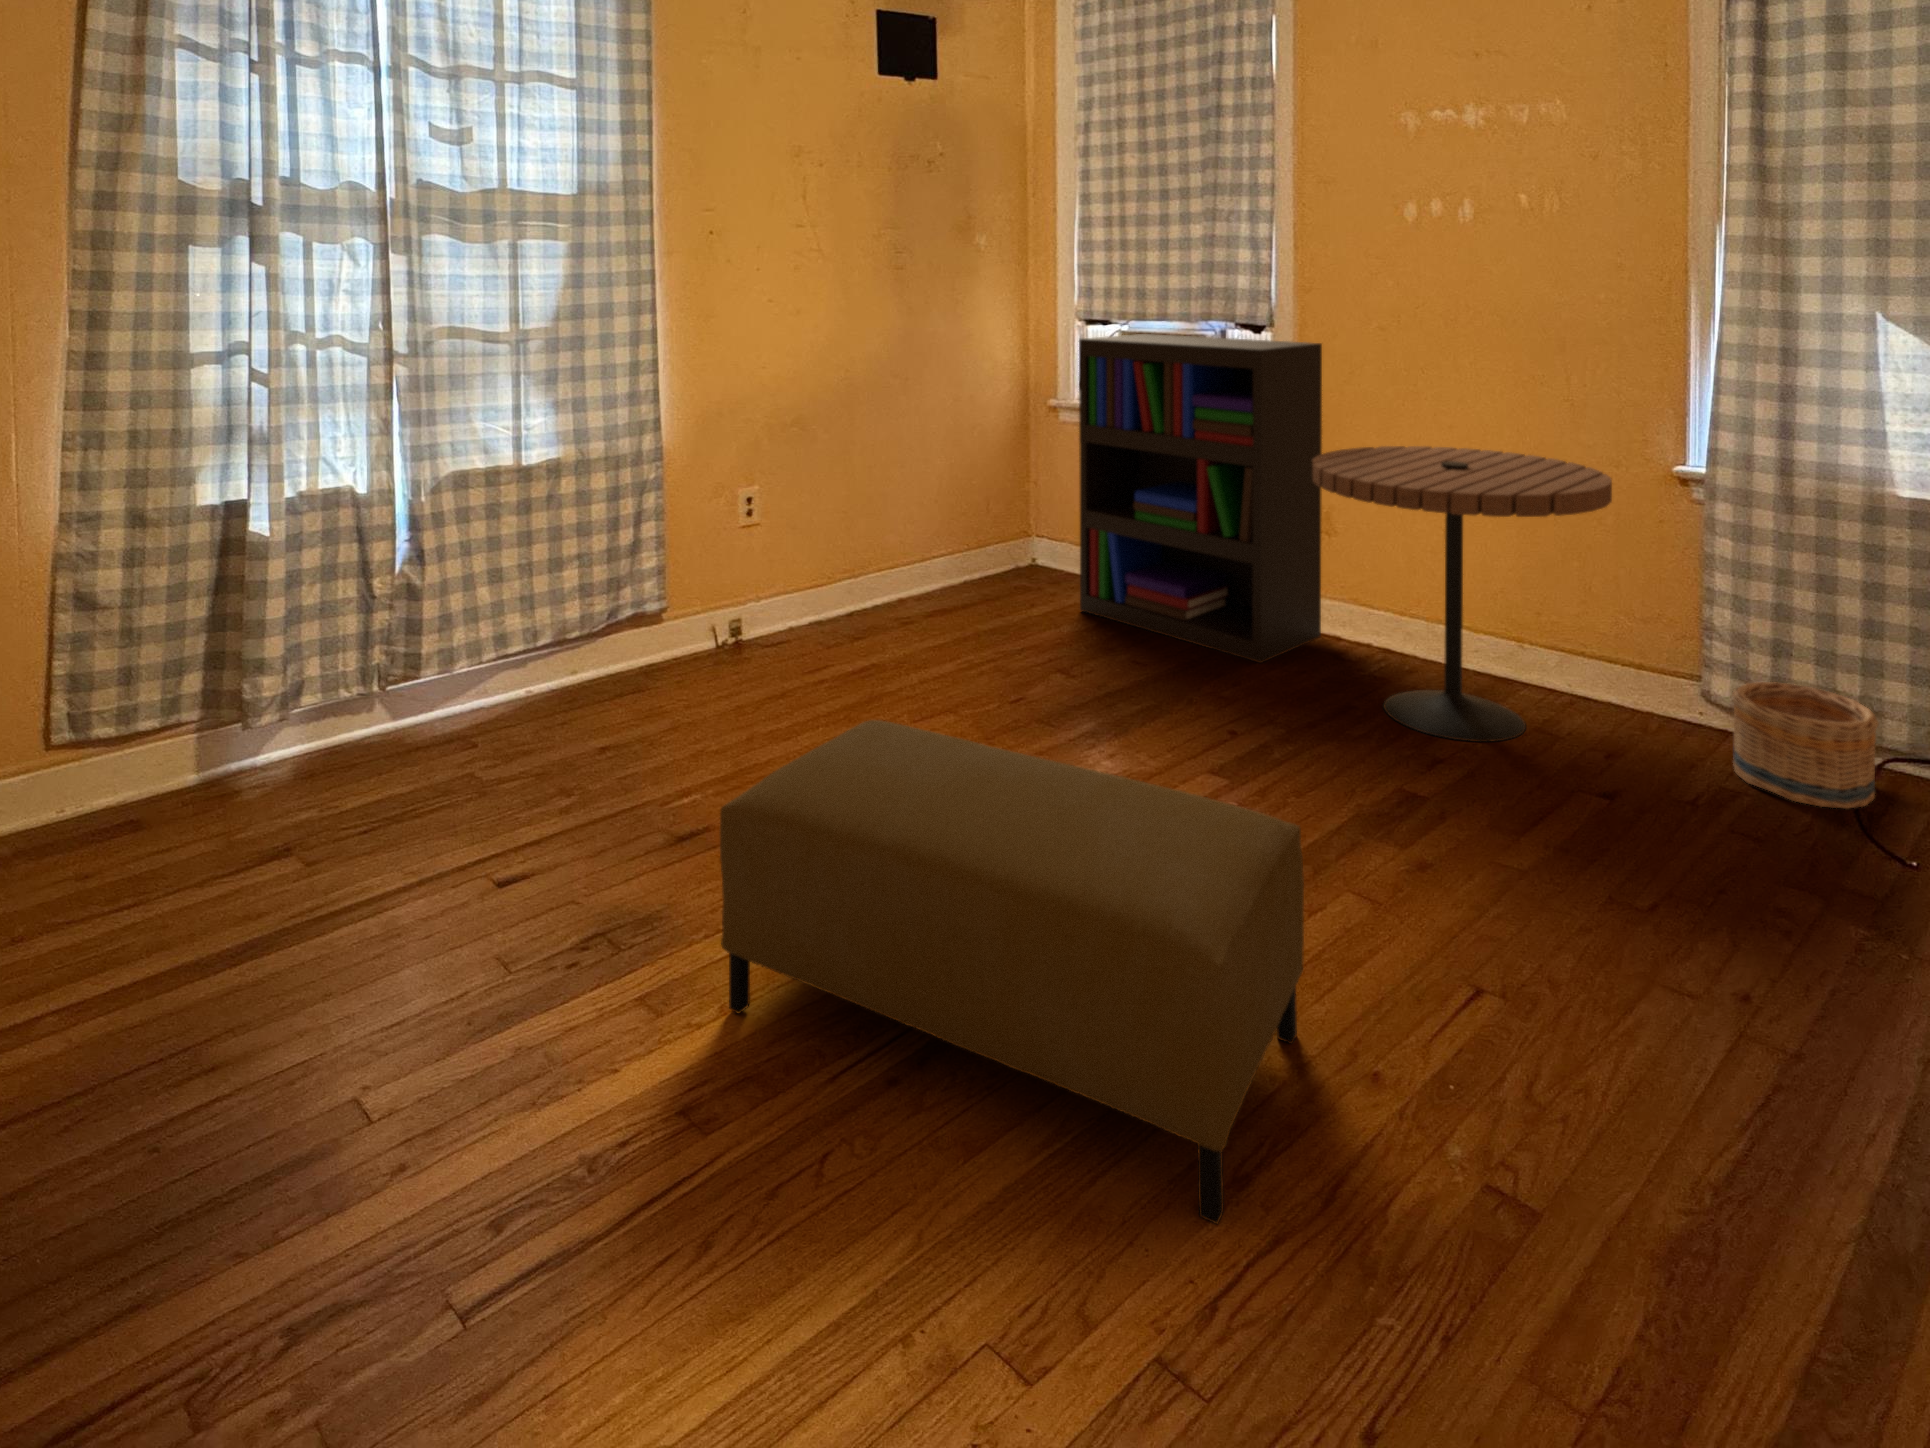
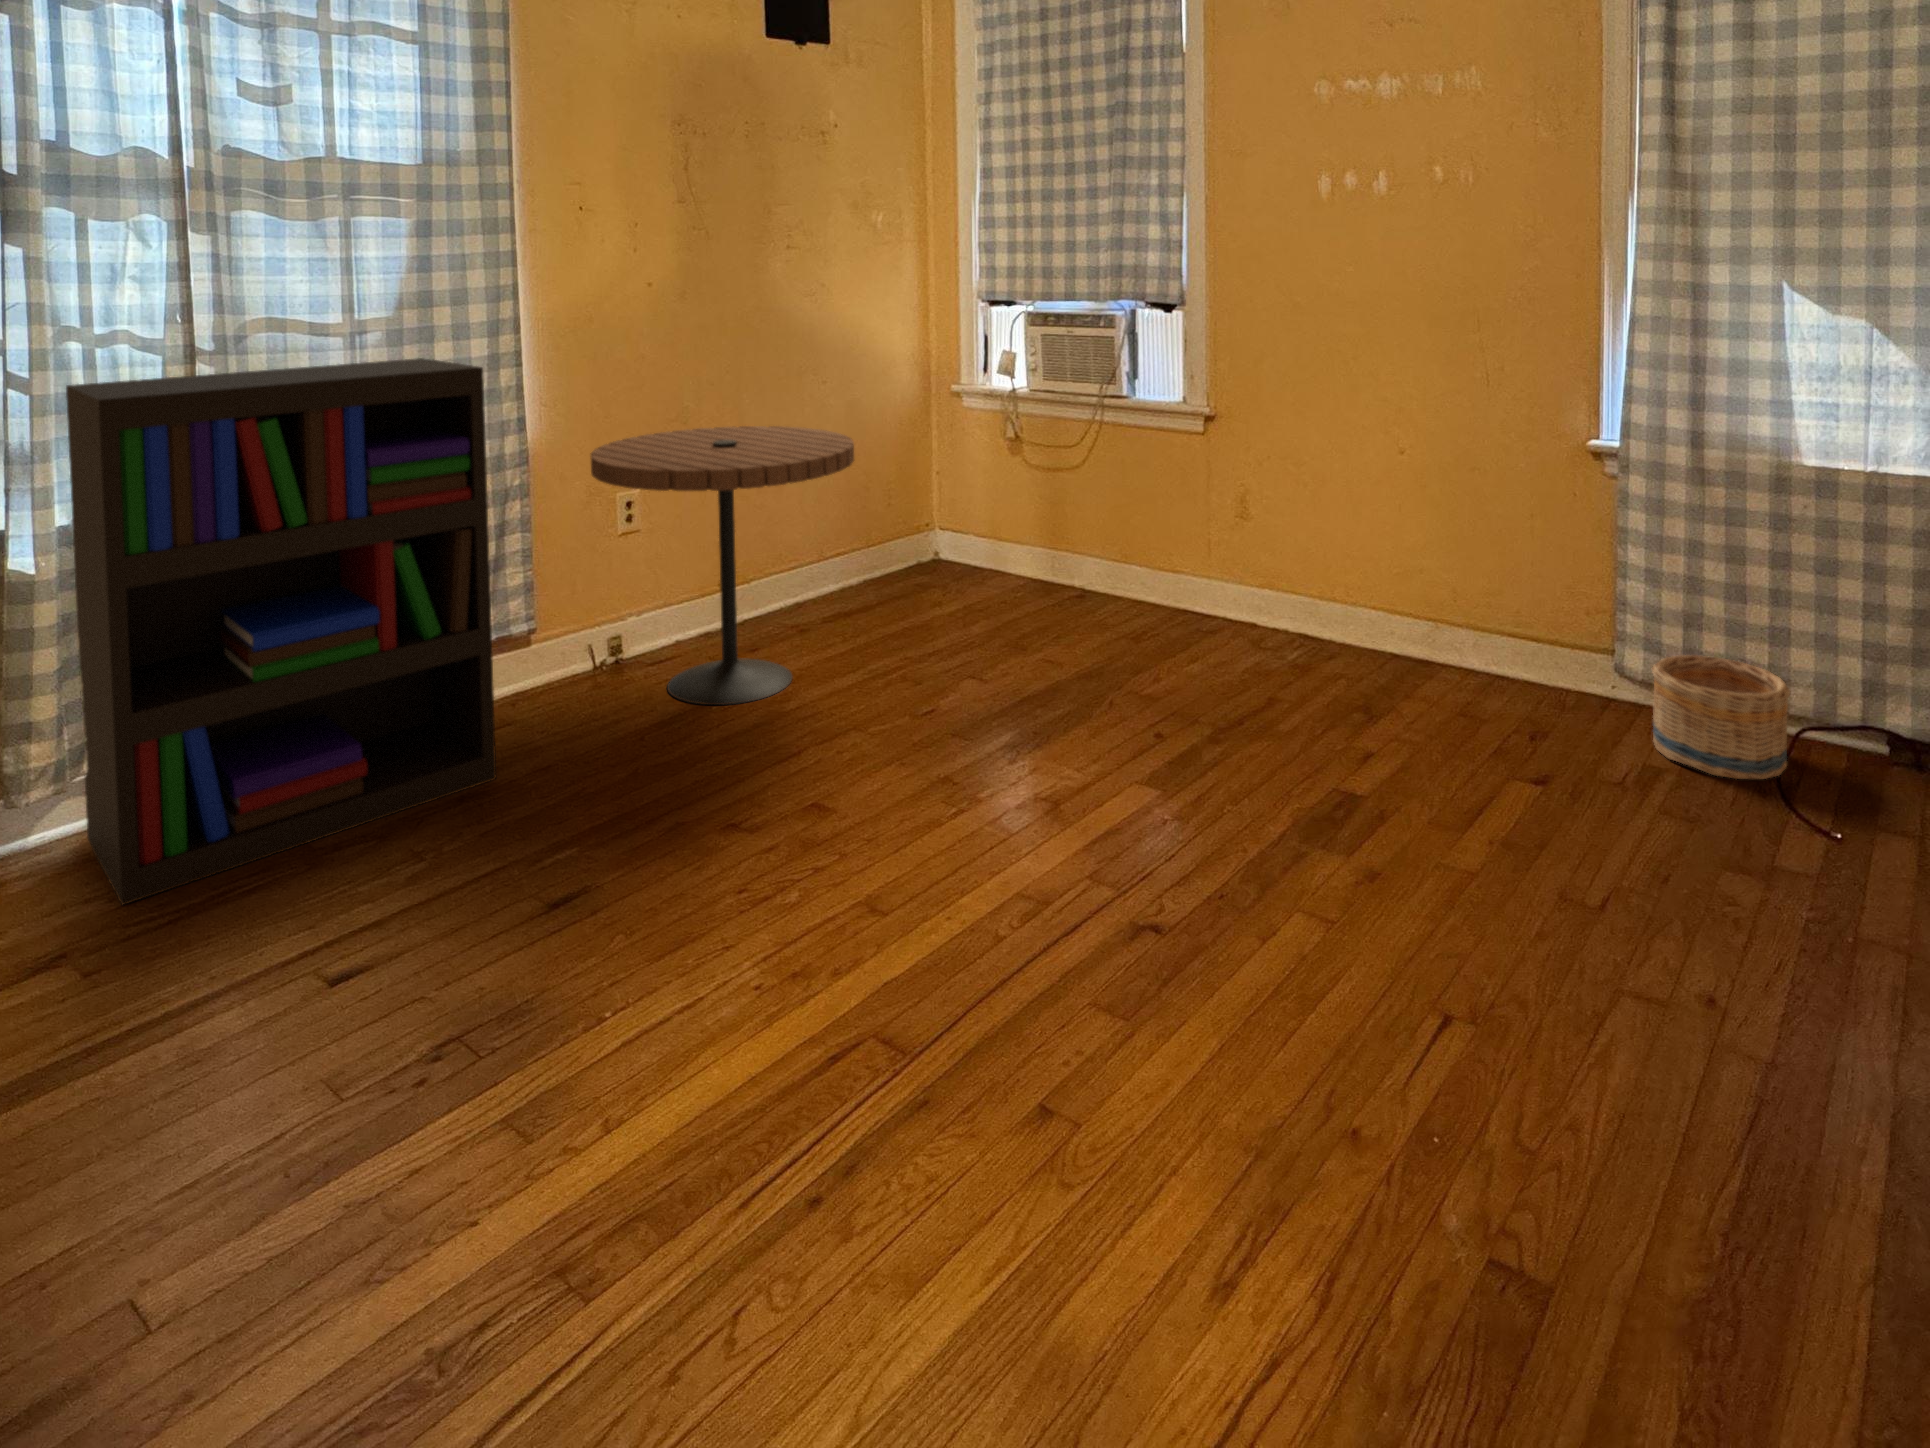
bookshelf: present [1079,334,1322,663] -> present [66,358,496,905]
side table: present [1313,446,1612,742] -> present [591,426,854,705]
ottoman: present [720,720,1304,1224] -> none [593,756,1256,1321]

